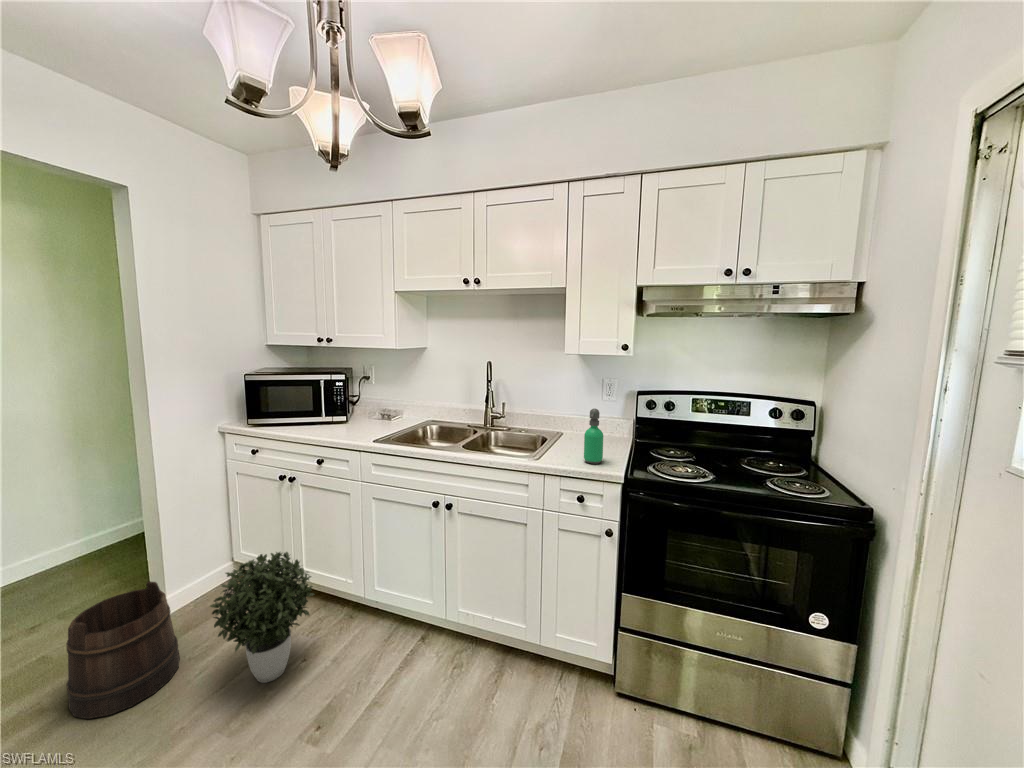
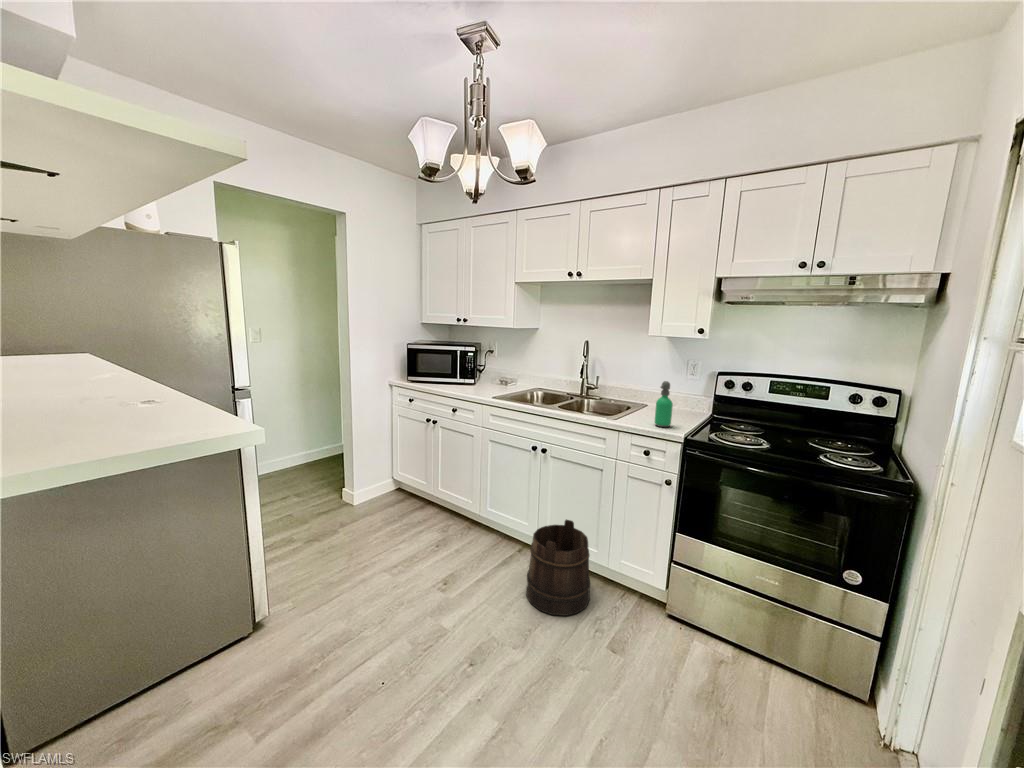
potted plant: present [210,552,314,683] -> none [382,467,445,554]
bucket: present [66,581,180,719] -> present [526,519,590,616]

